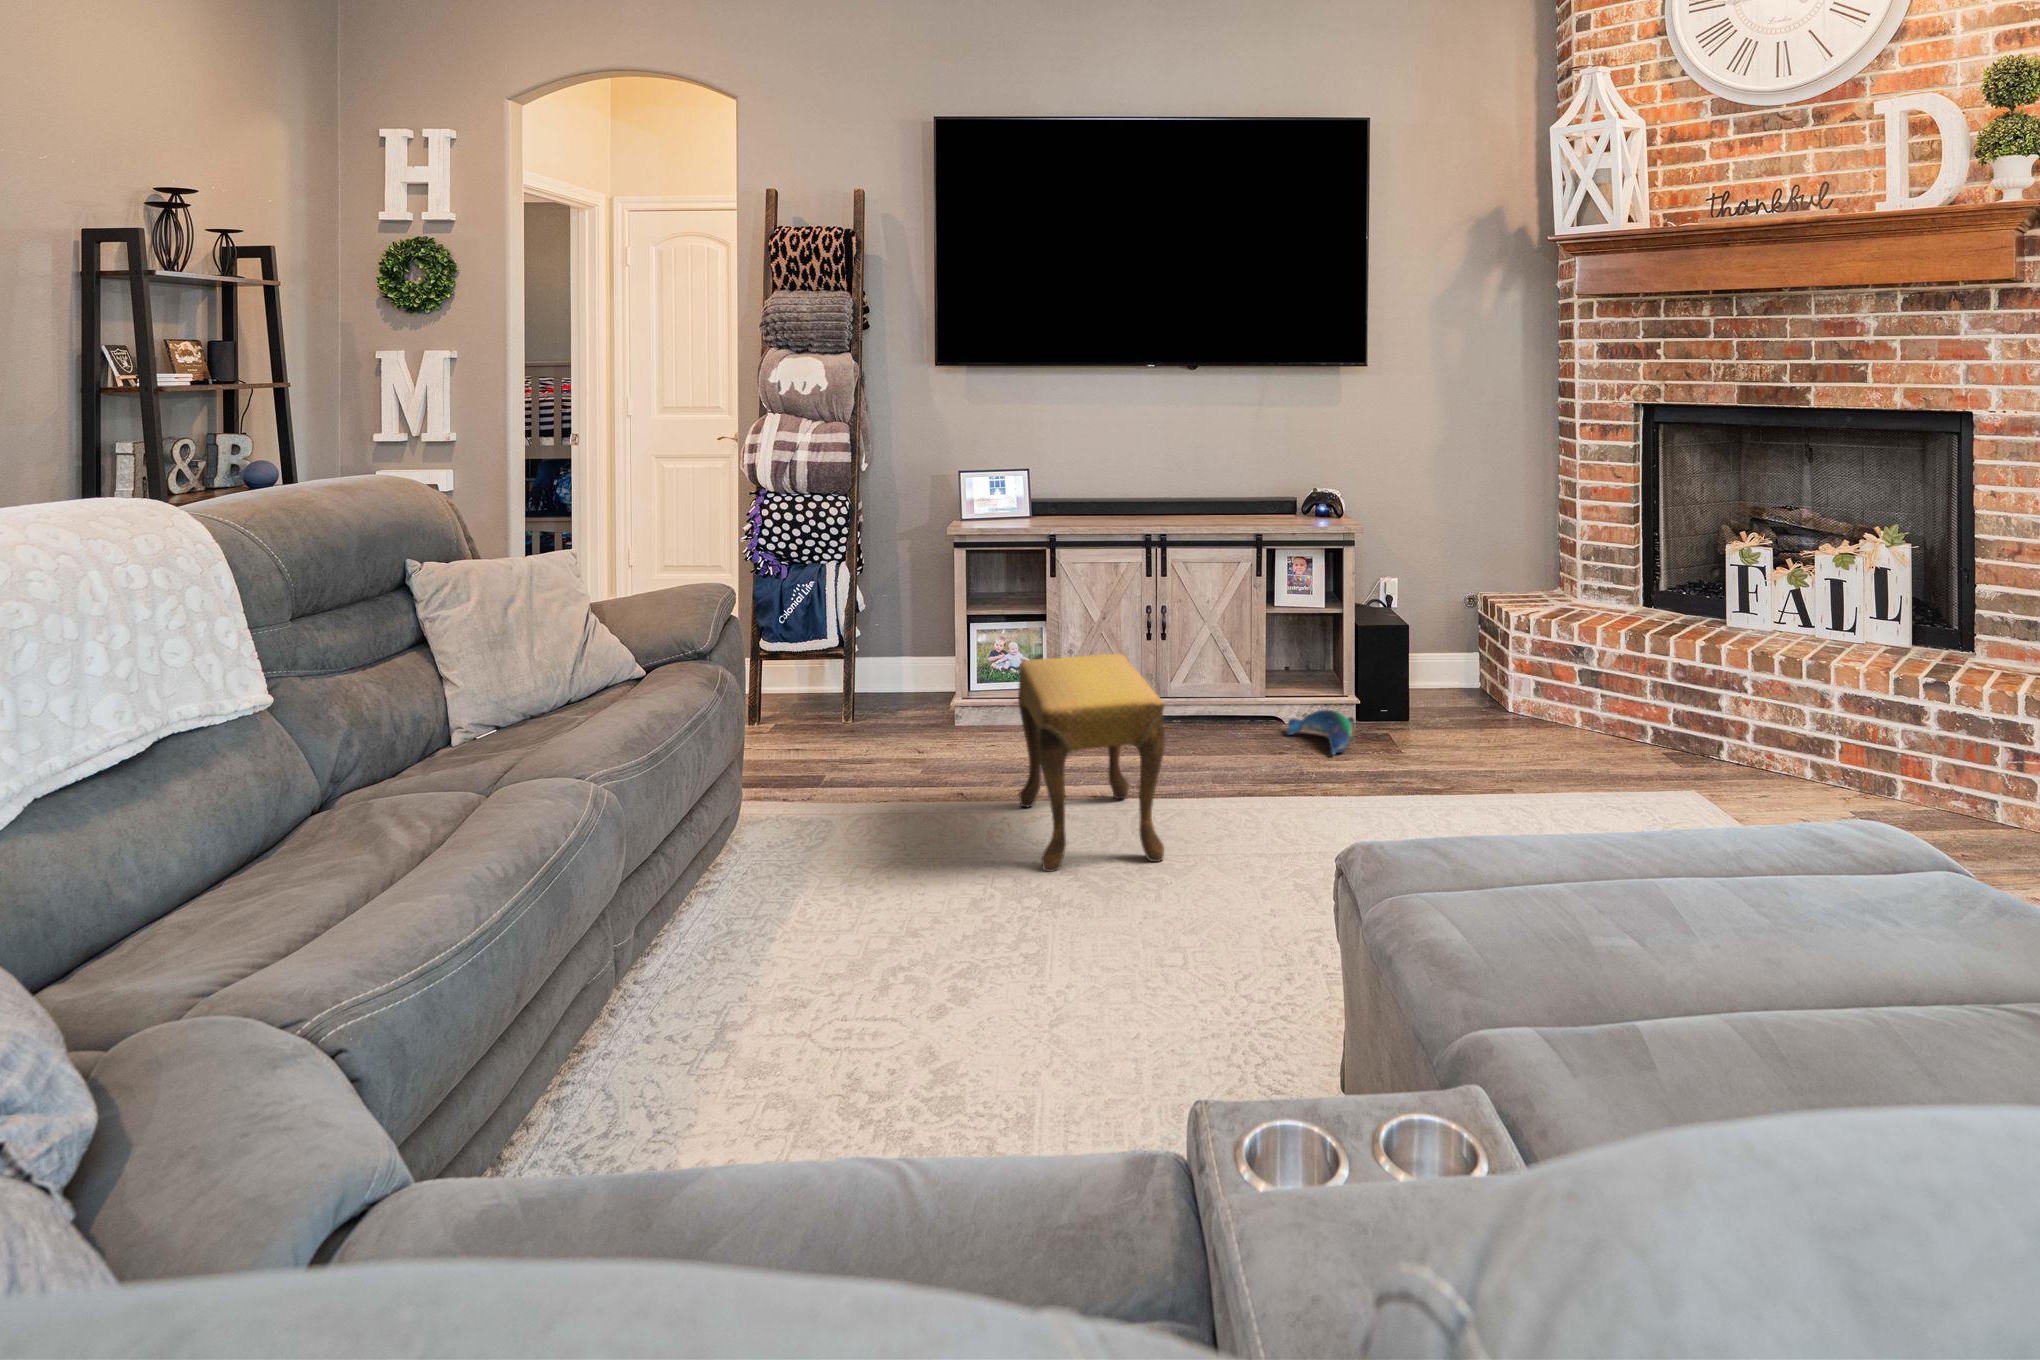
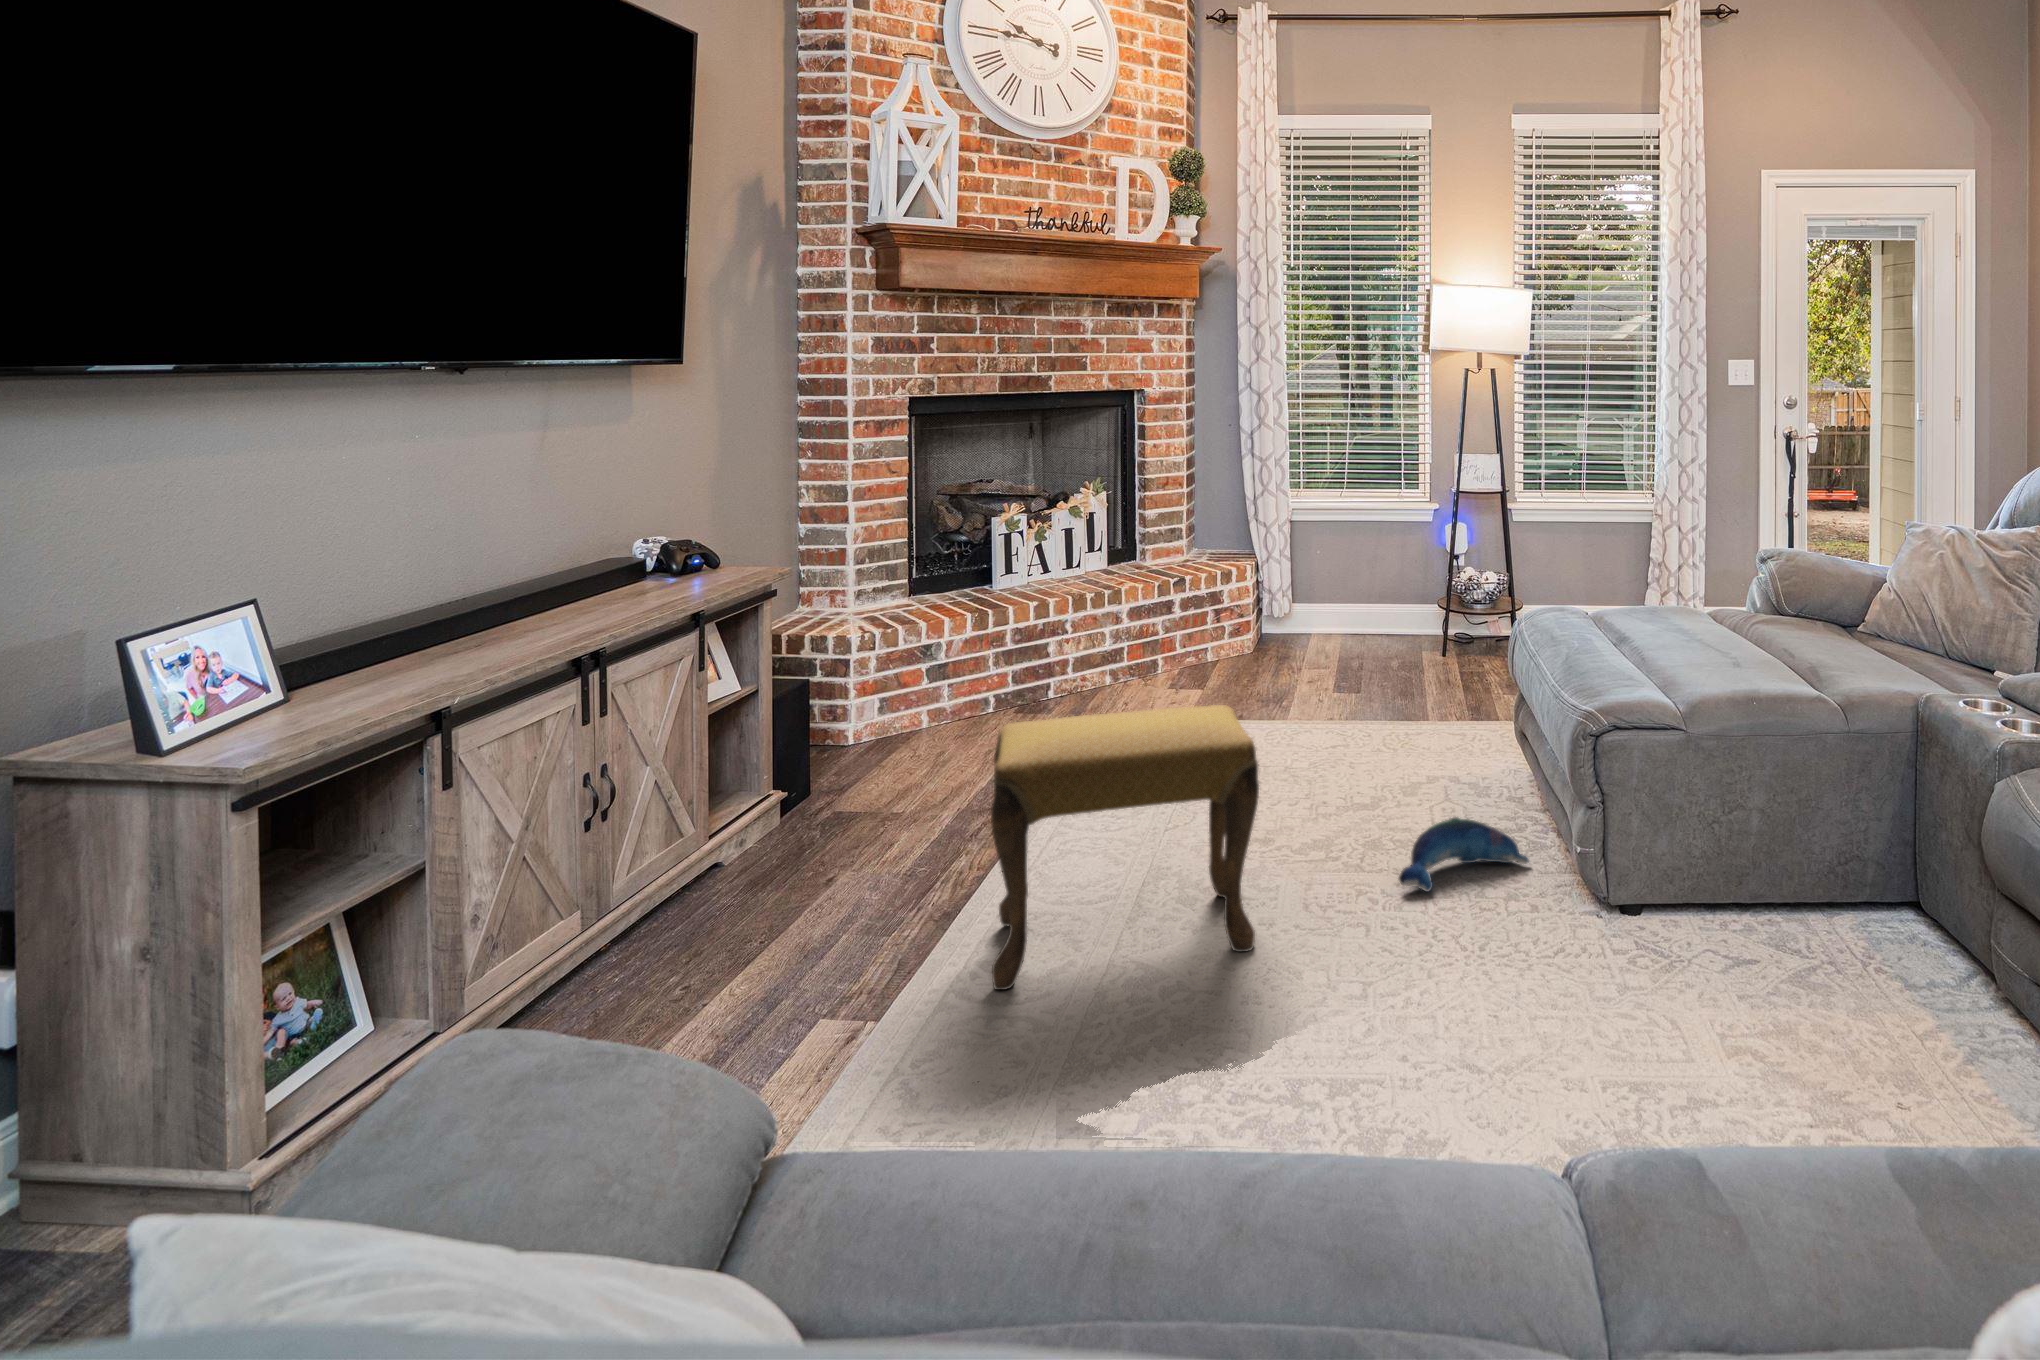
plush toy: present [1287,710,1354,755] -> present [1399,817,1529,892]

